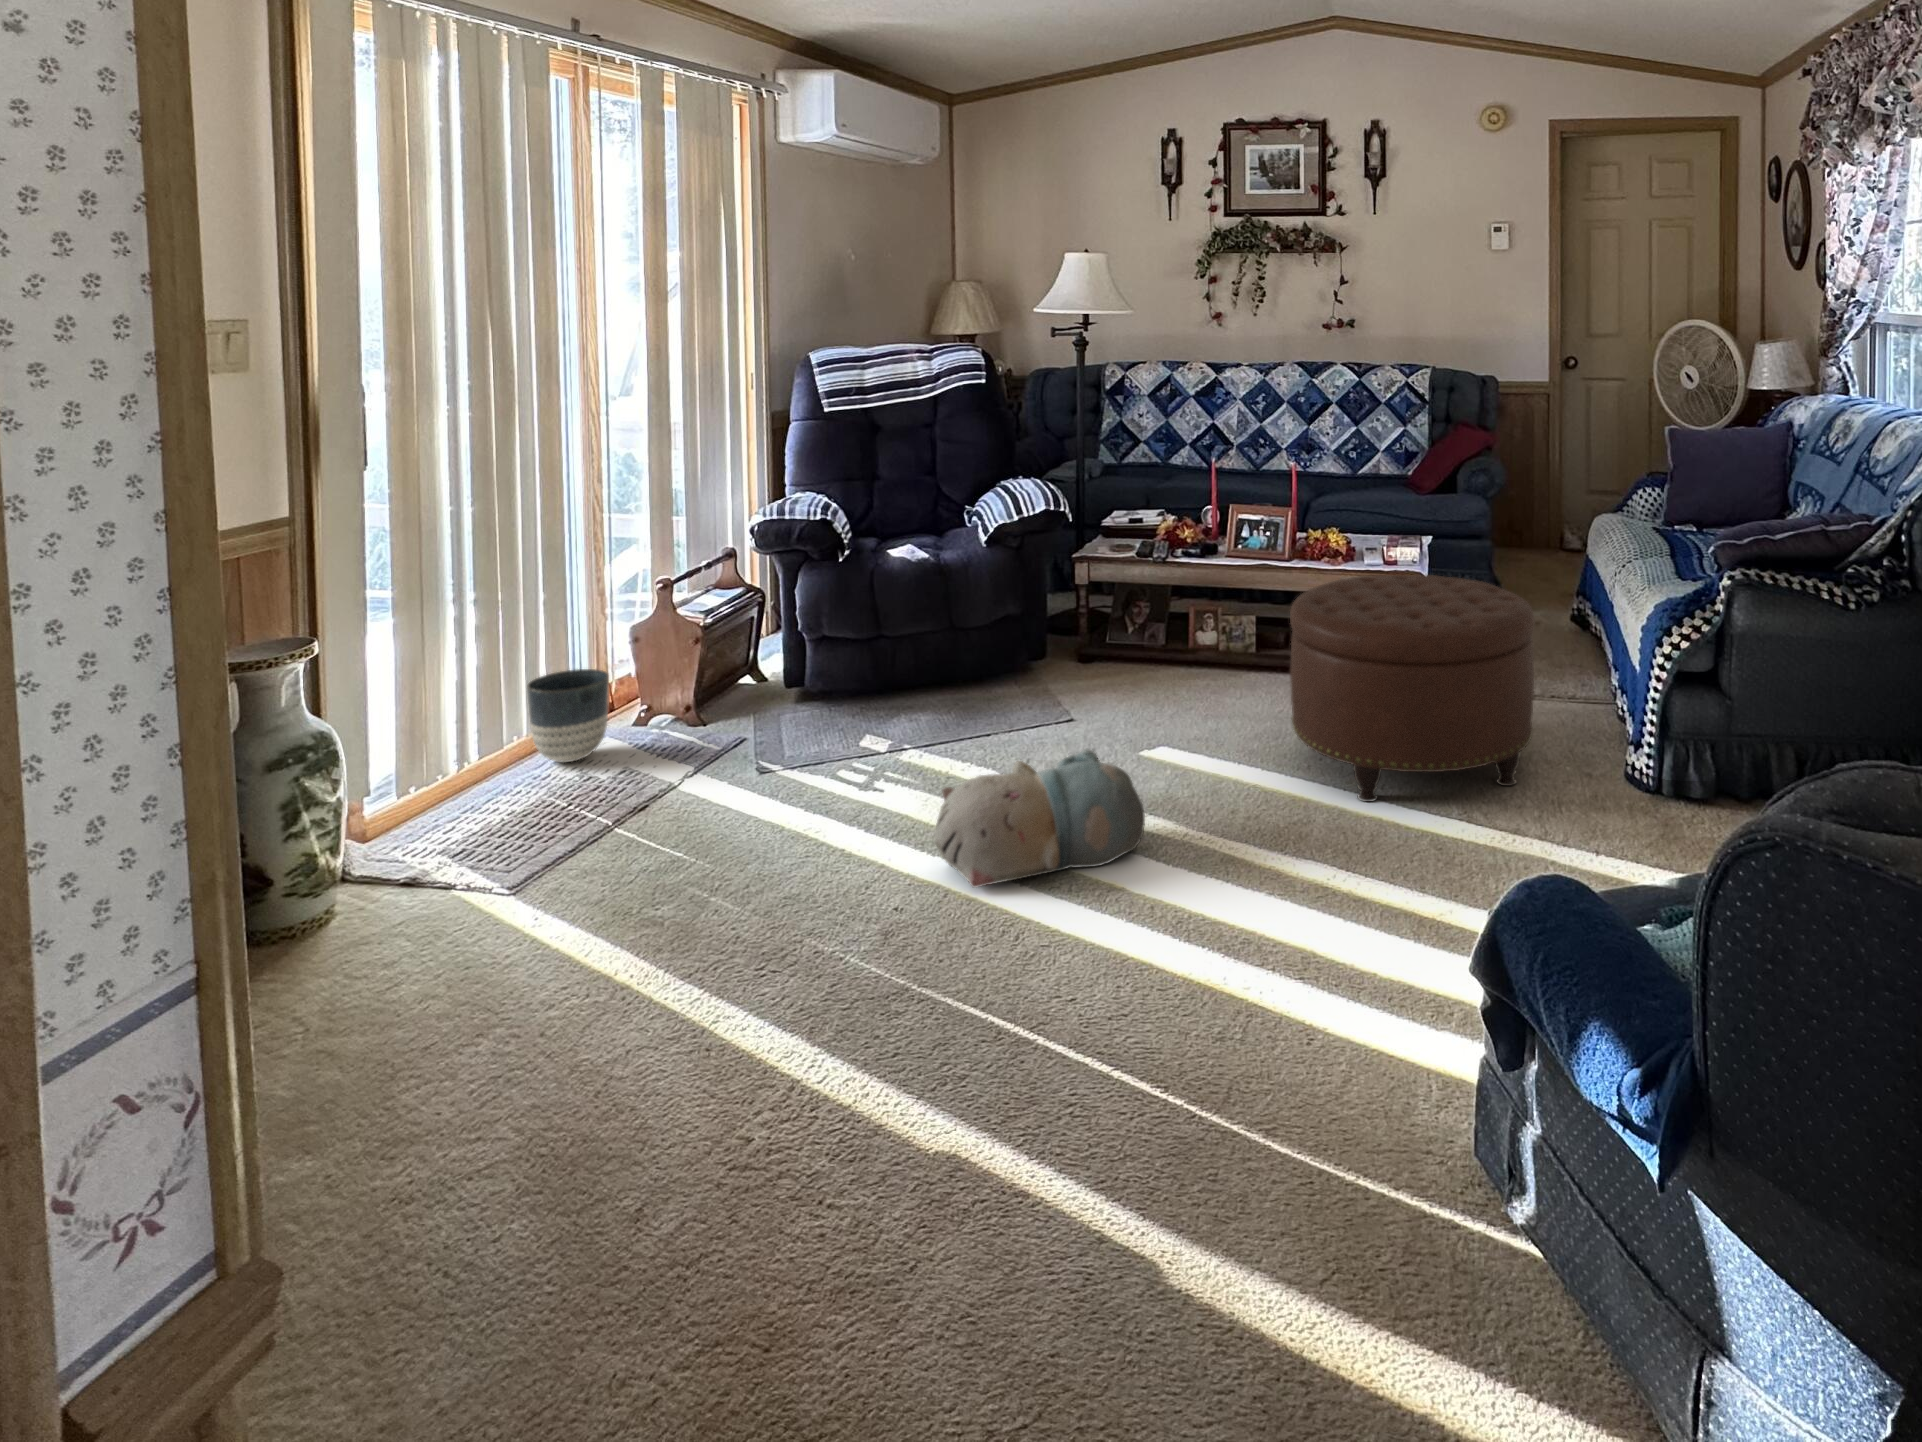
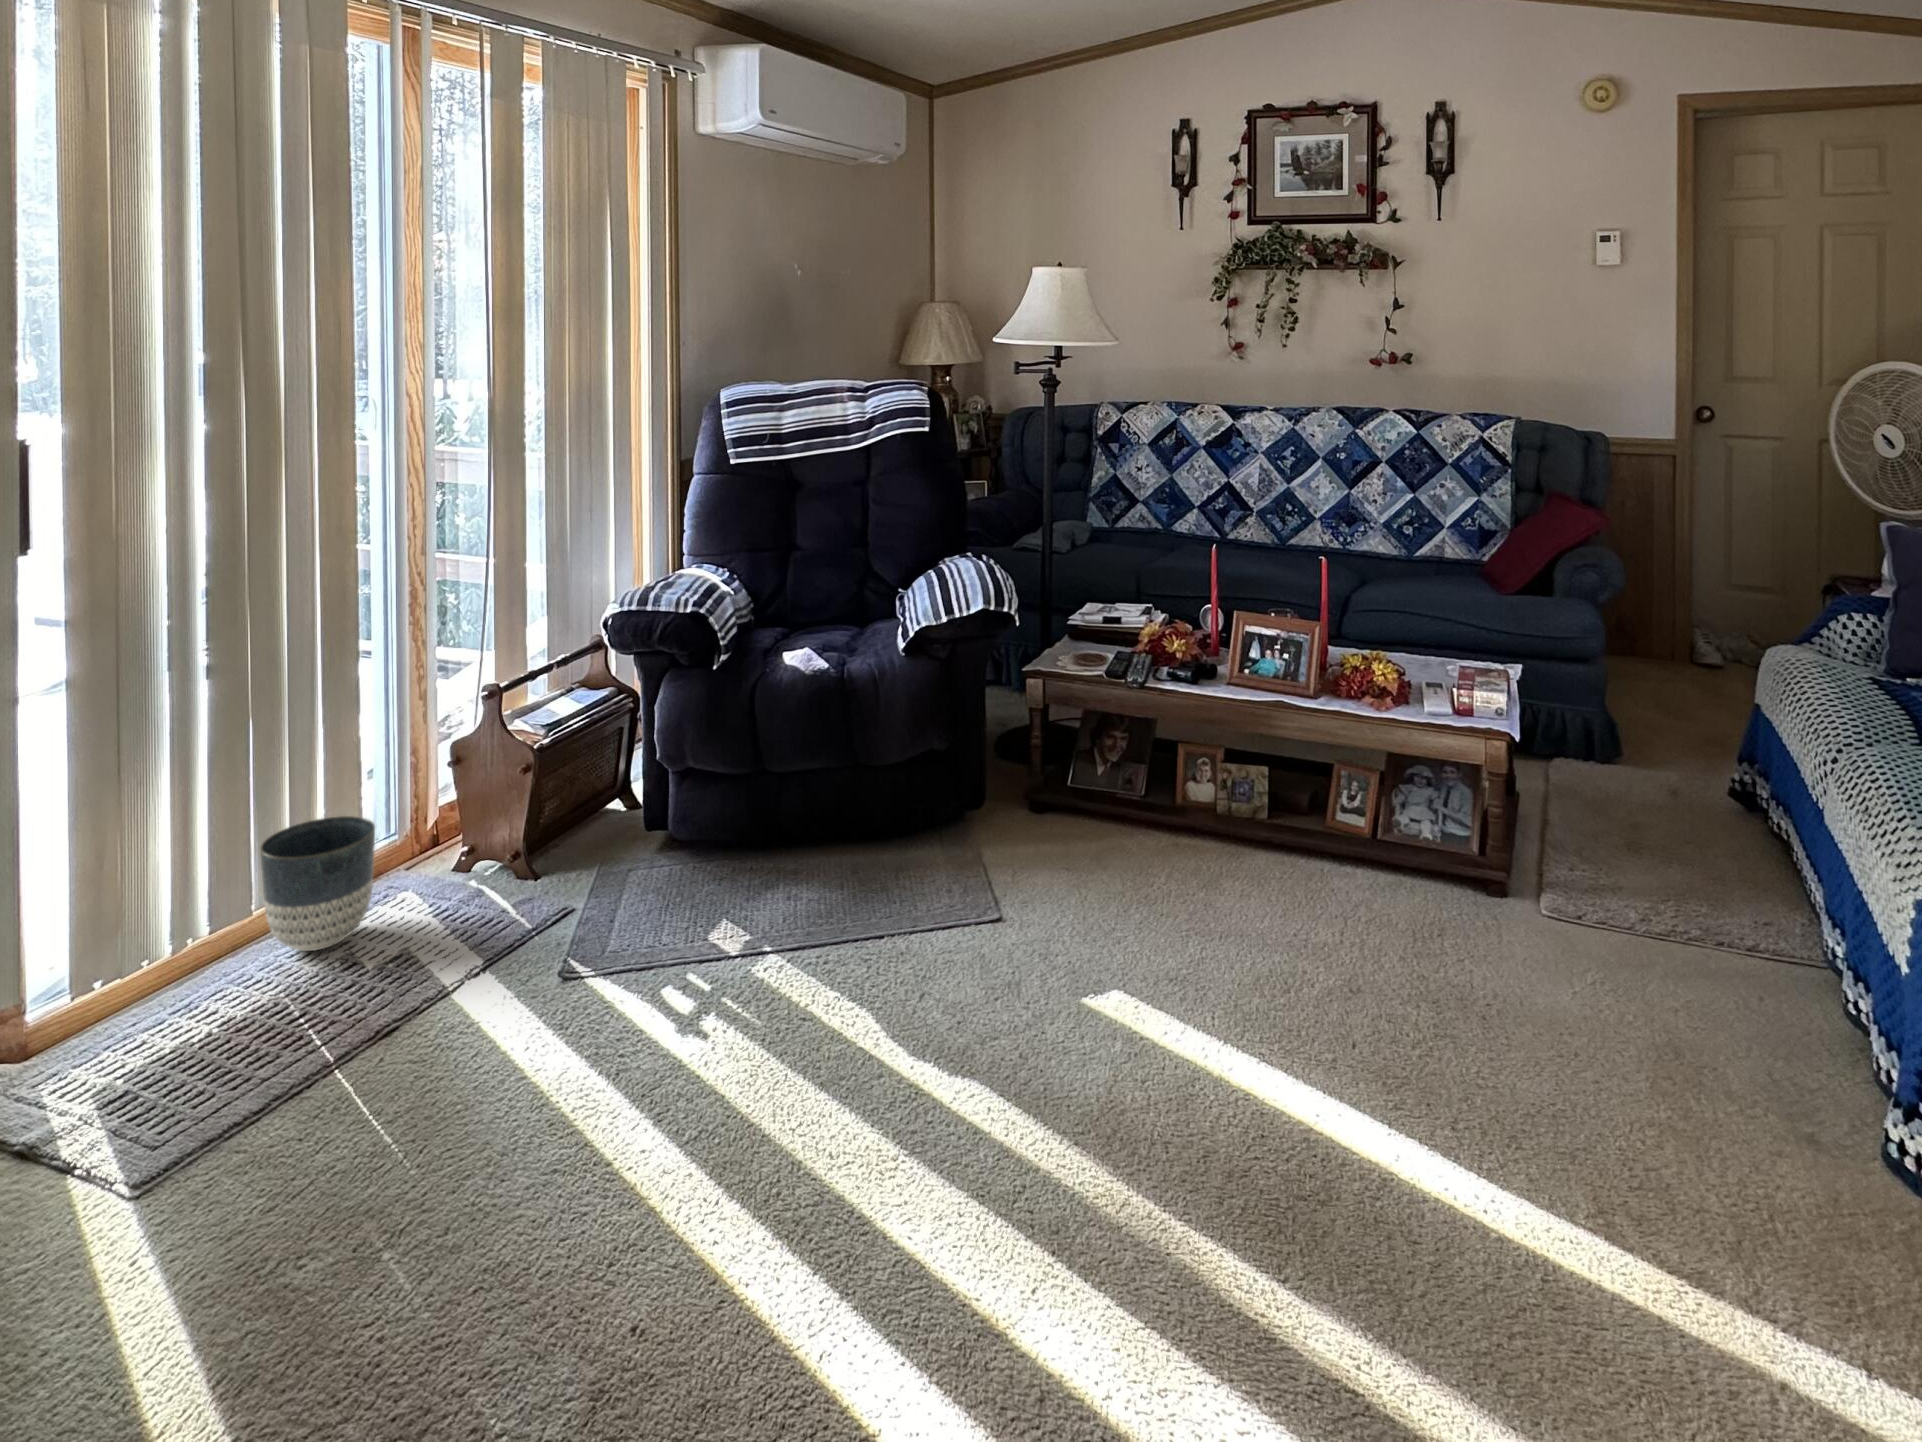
ottoman: present [1290,575,1534,802] -> none [1309,755,1719,1175]
plush toy: present [934,749,1145,888] -> none [694,1059,1047,1343]

